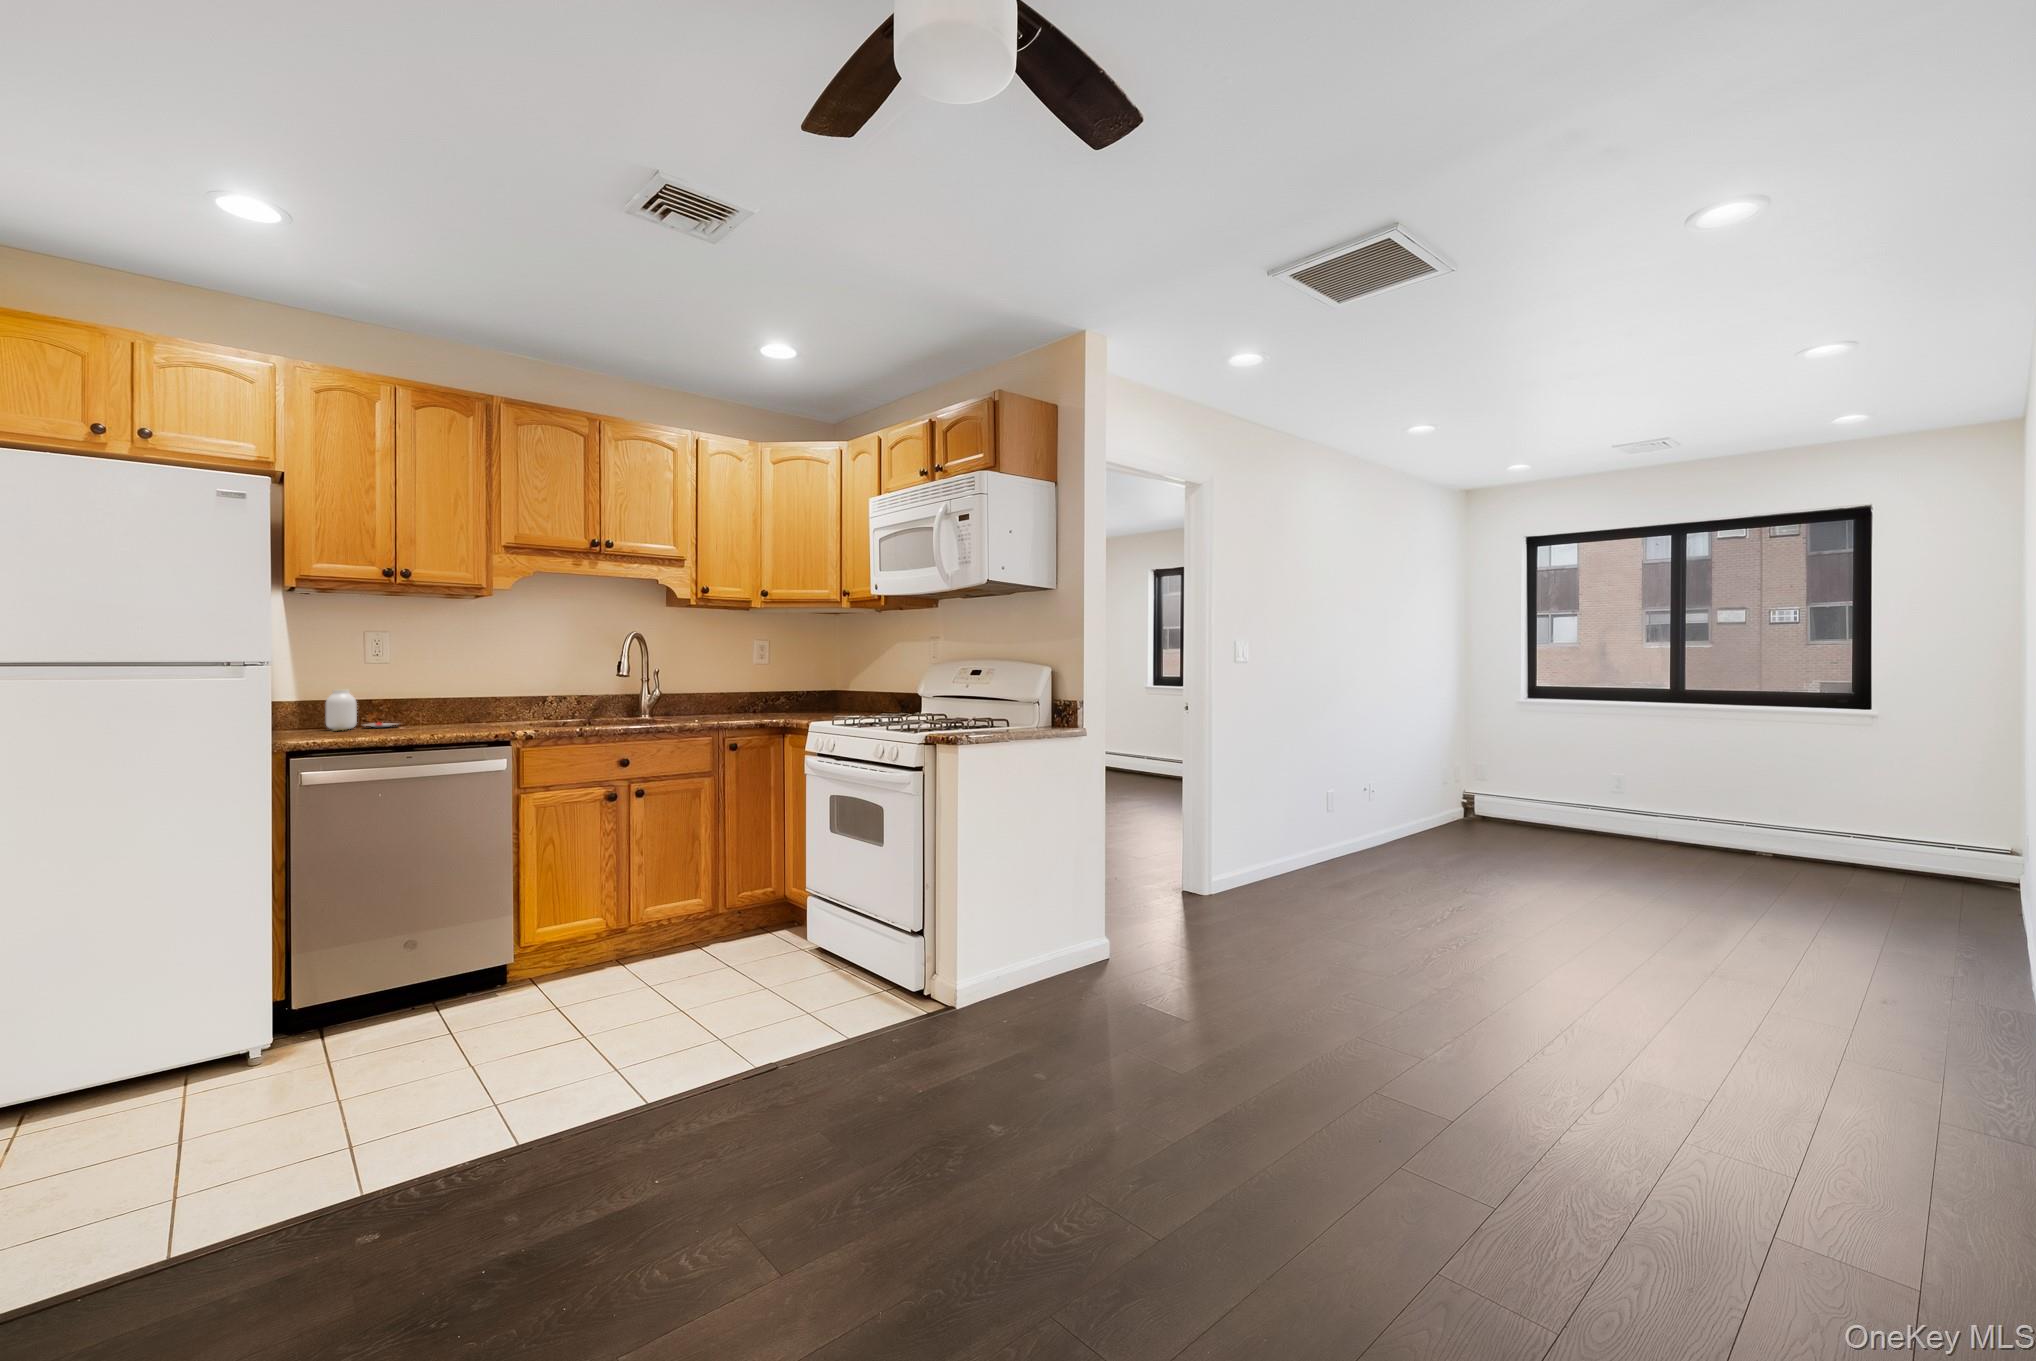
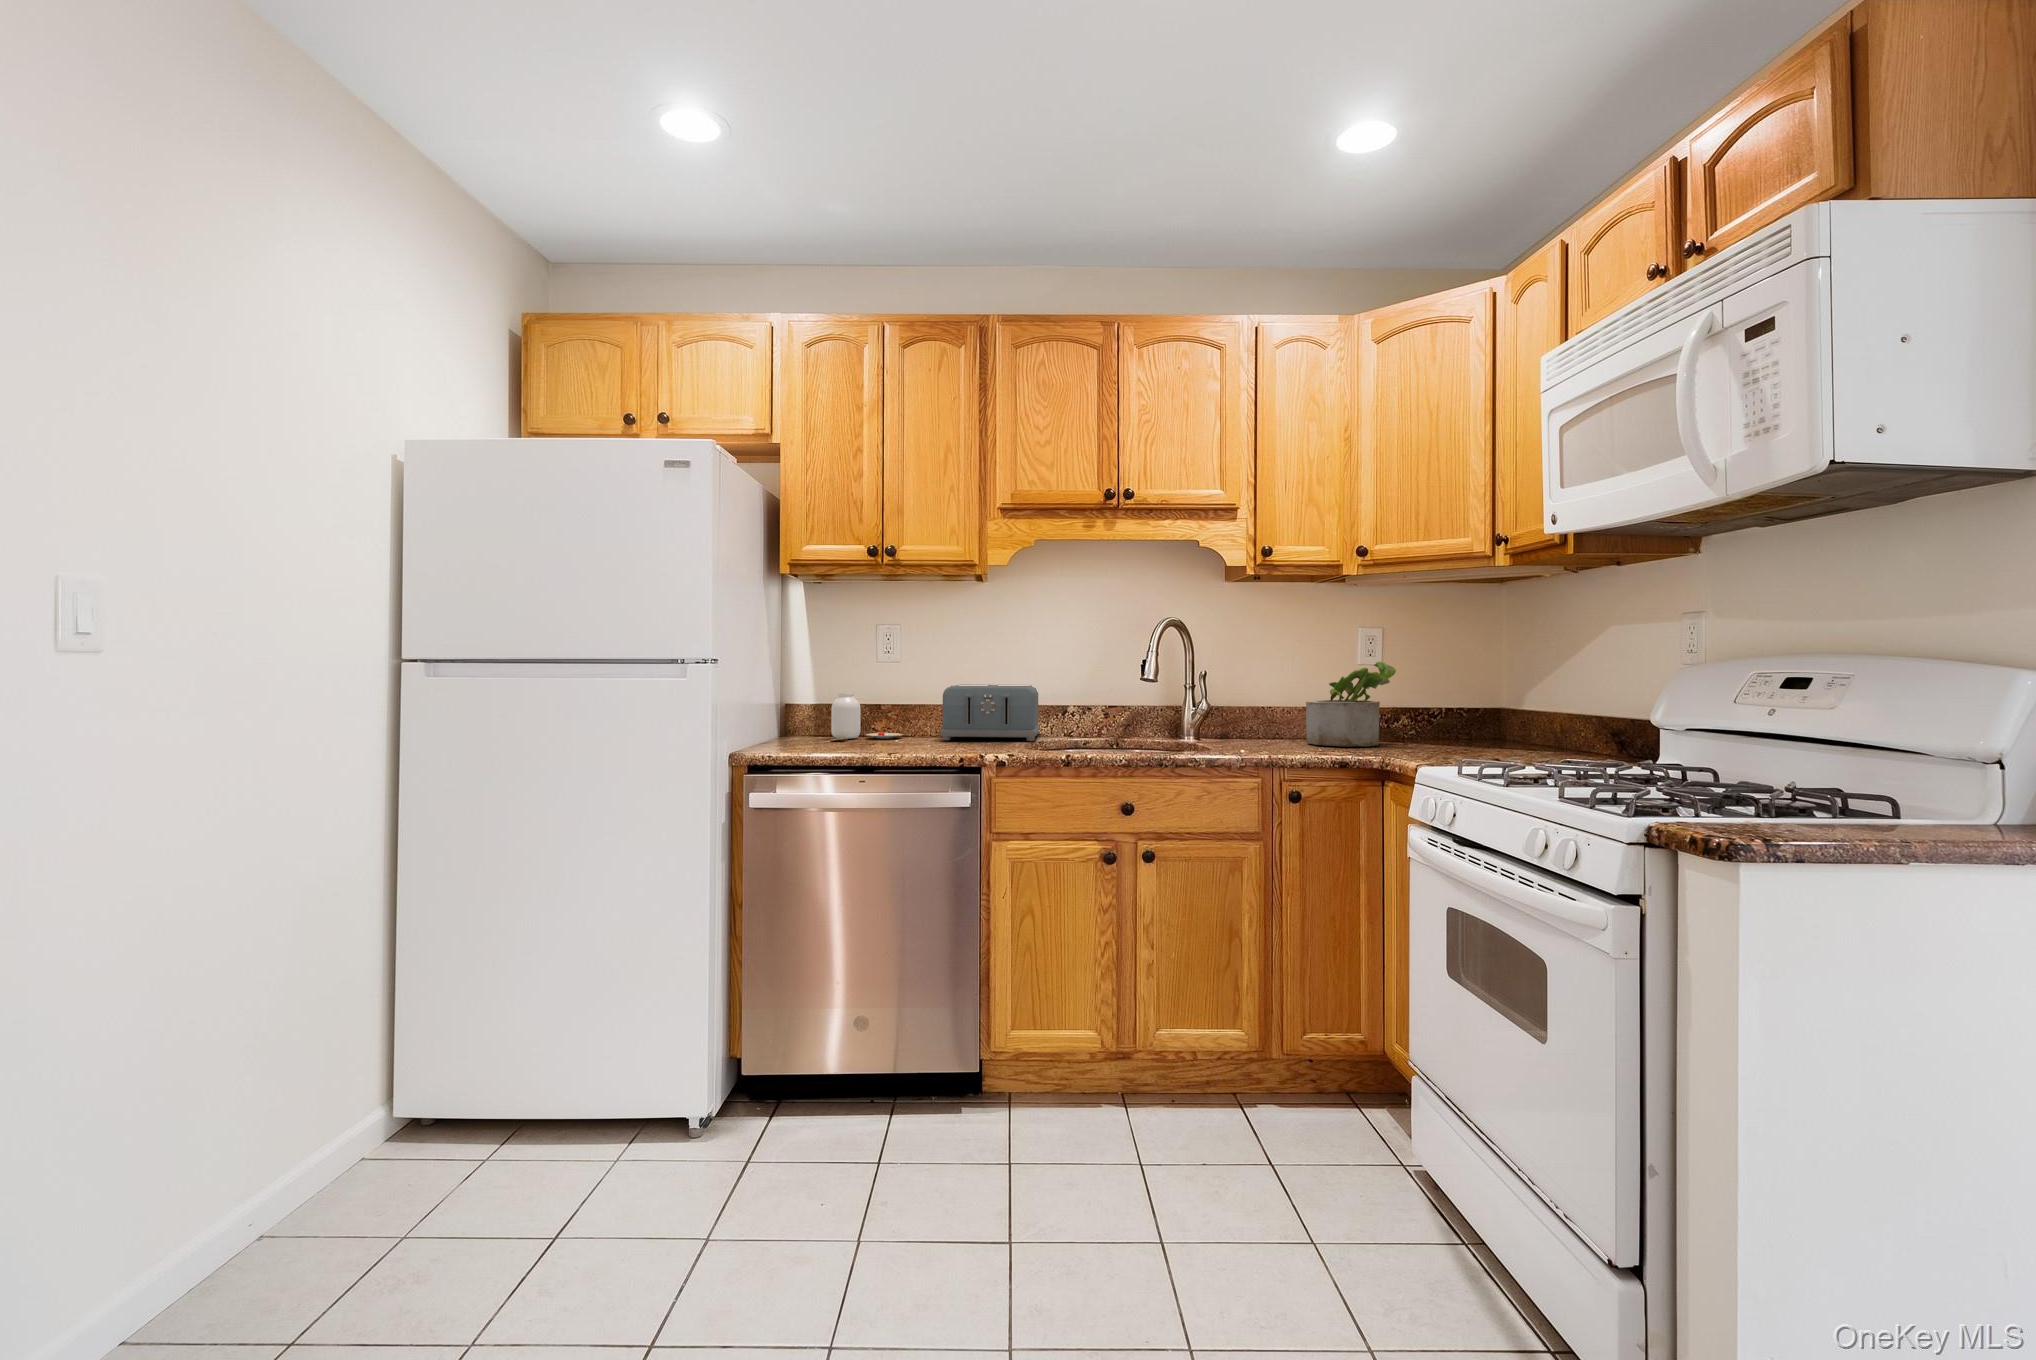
potted plant: none [732,663,787,716] -> present [1306,662,1396,747]
toaster: none [438,681,532,726] -> present [940,684,1040,741]

